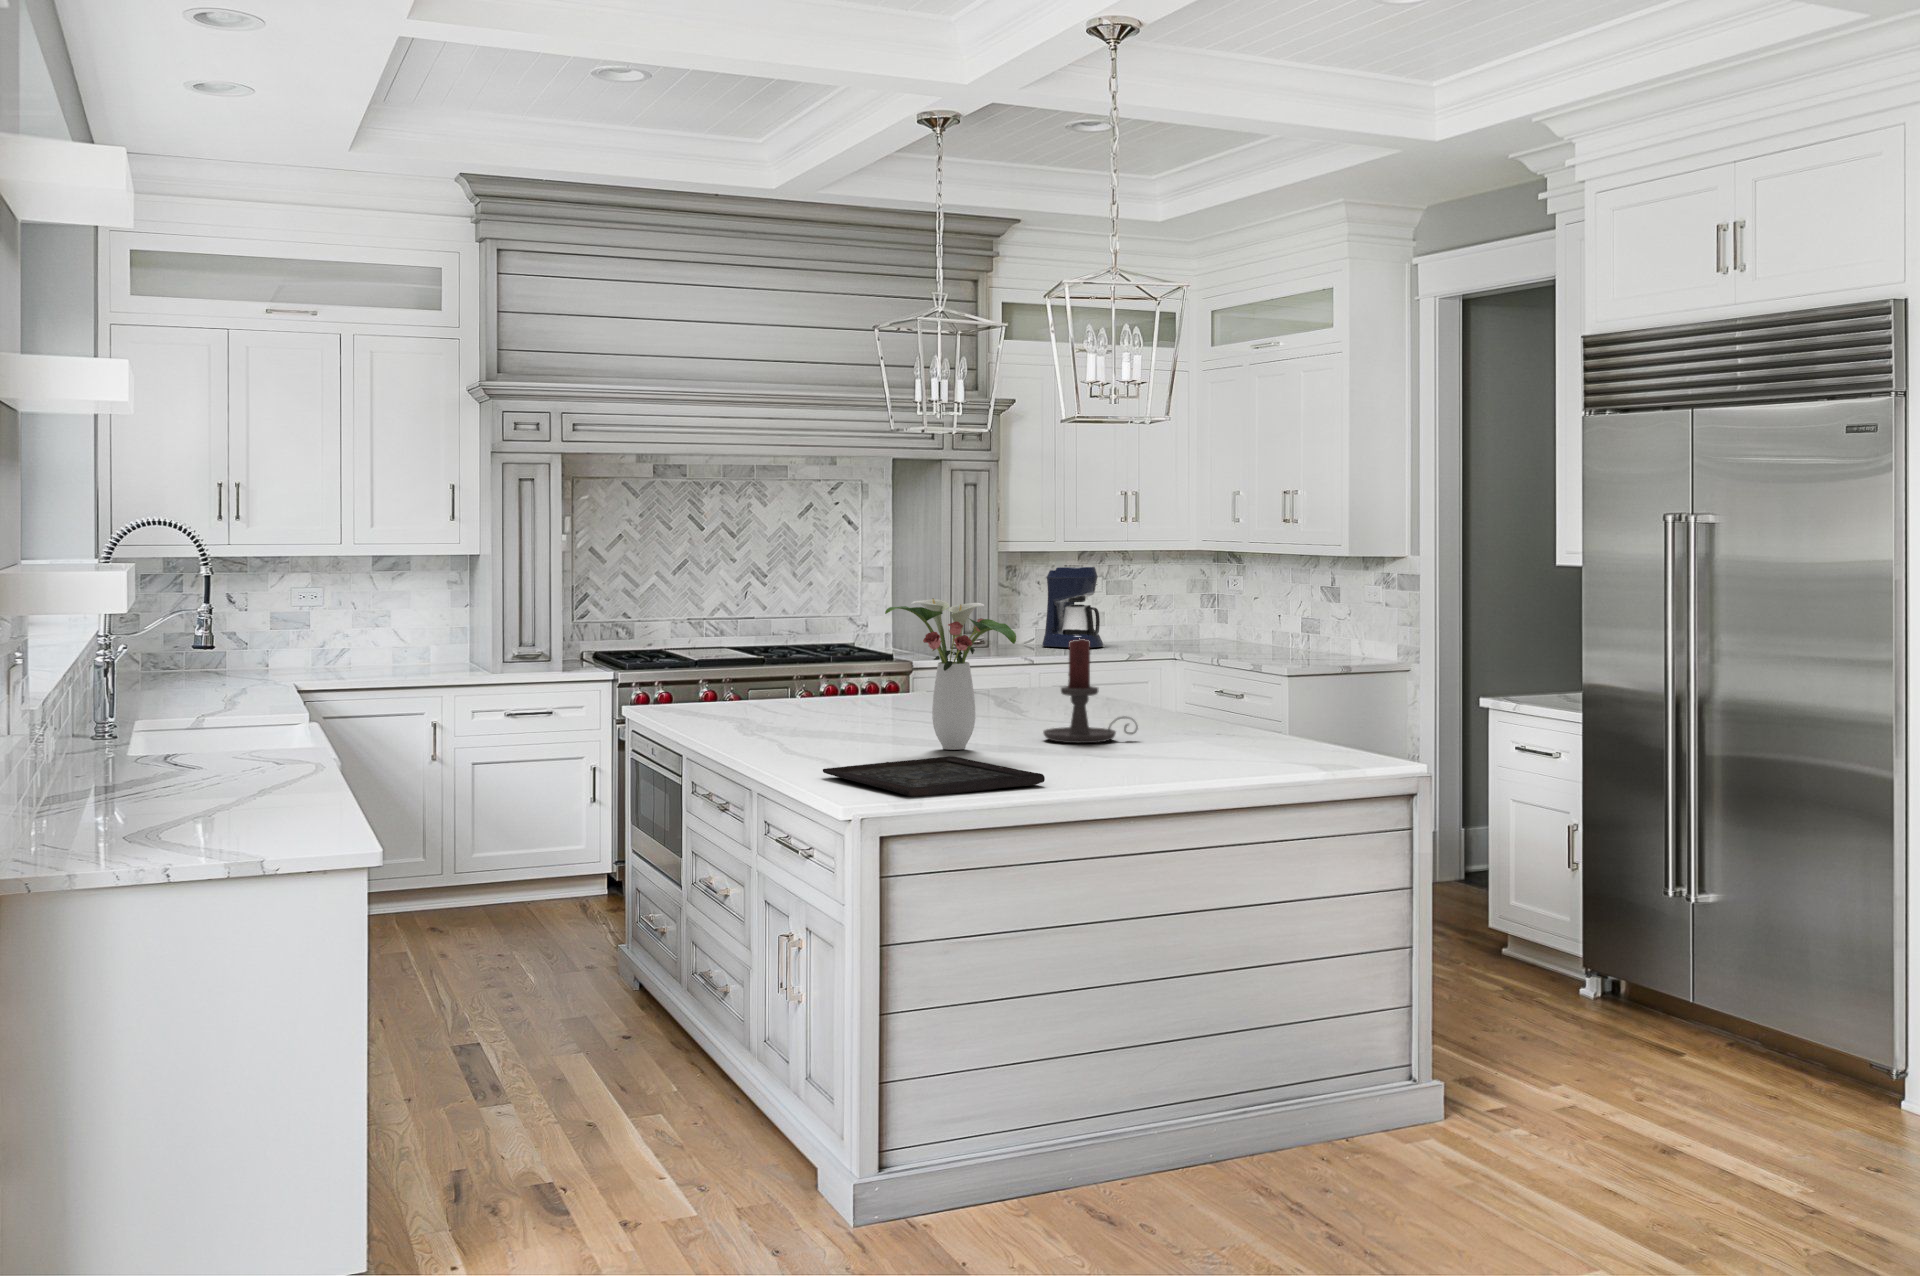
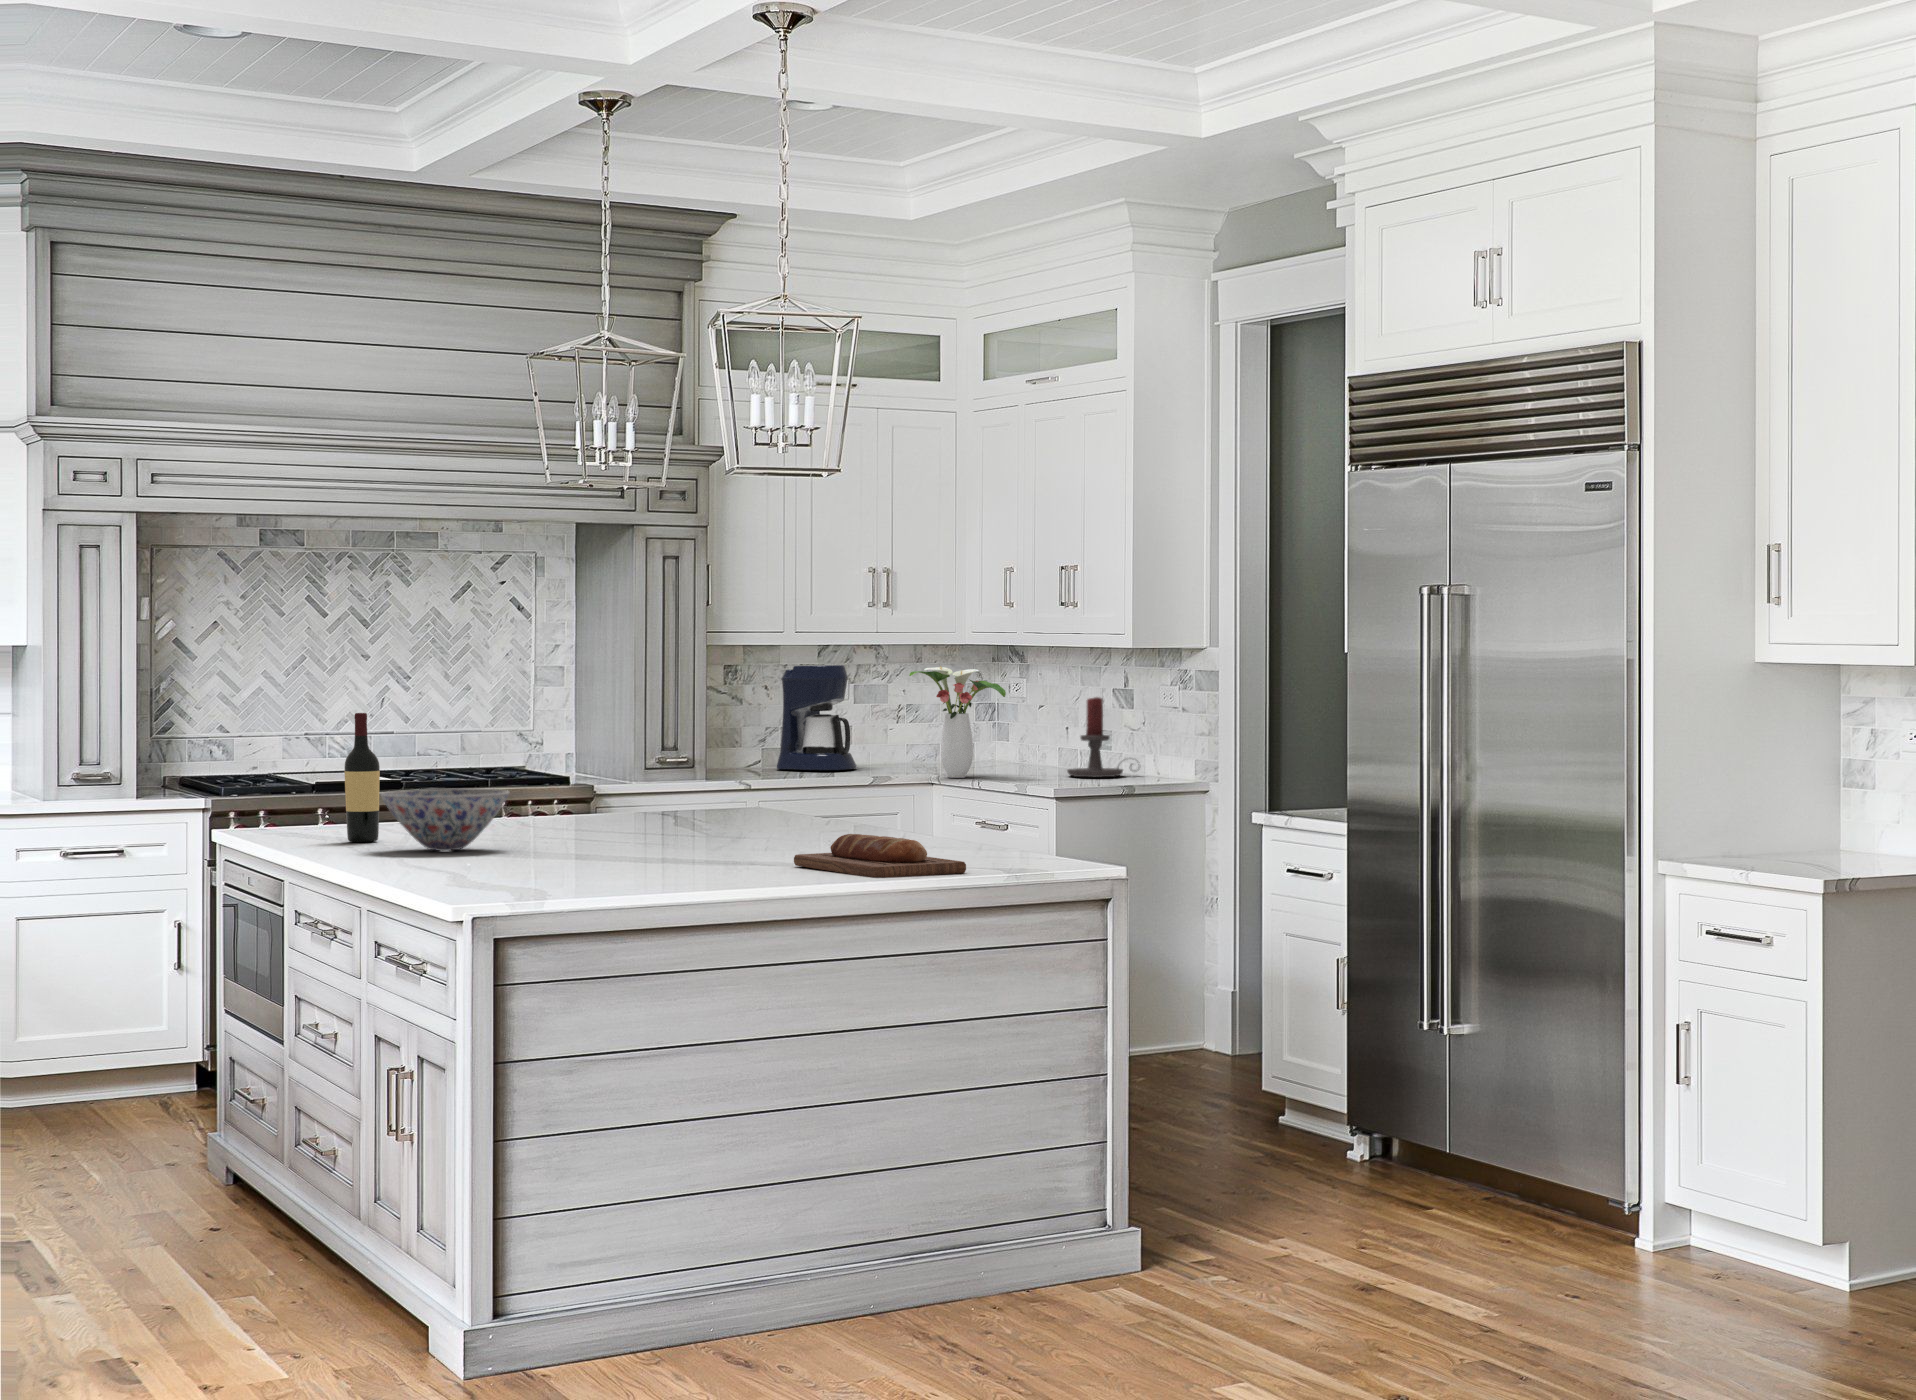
flower arrangement: present [885,598,1016,750] -> present [909,666,1006,778]
wine bottle: none [729,611,757,716] -> present [344,713,380,842]
candle holder: present [1043,639,1138,743] -> present [1067,697,1136,777]
bowl: none [761,675,867,728] -> present [381,789,509,851]
bread loaf: none [1124,726,1286,770] -> present [794,834,966,878]
tray: present [823,756,1045,797] -> none [434,865,677,899]

